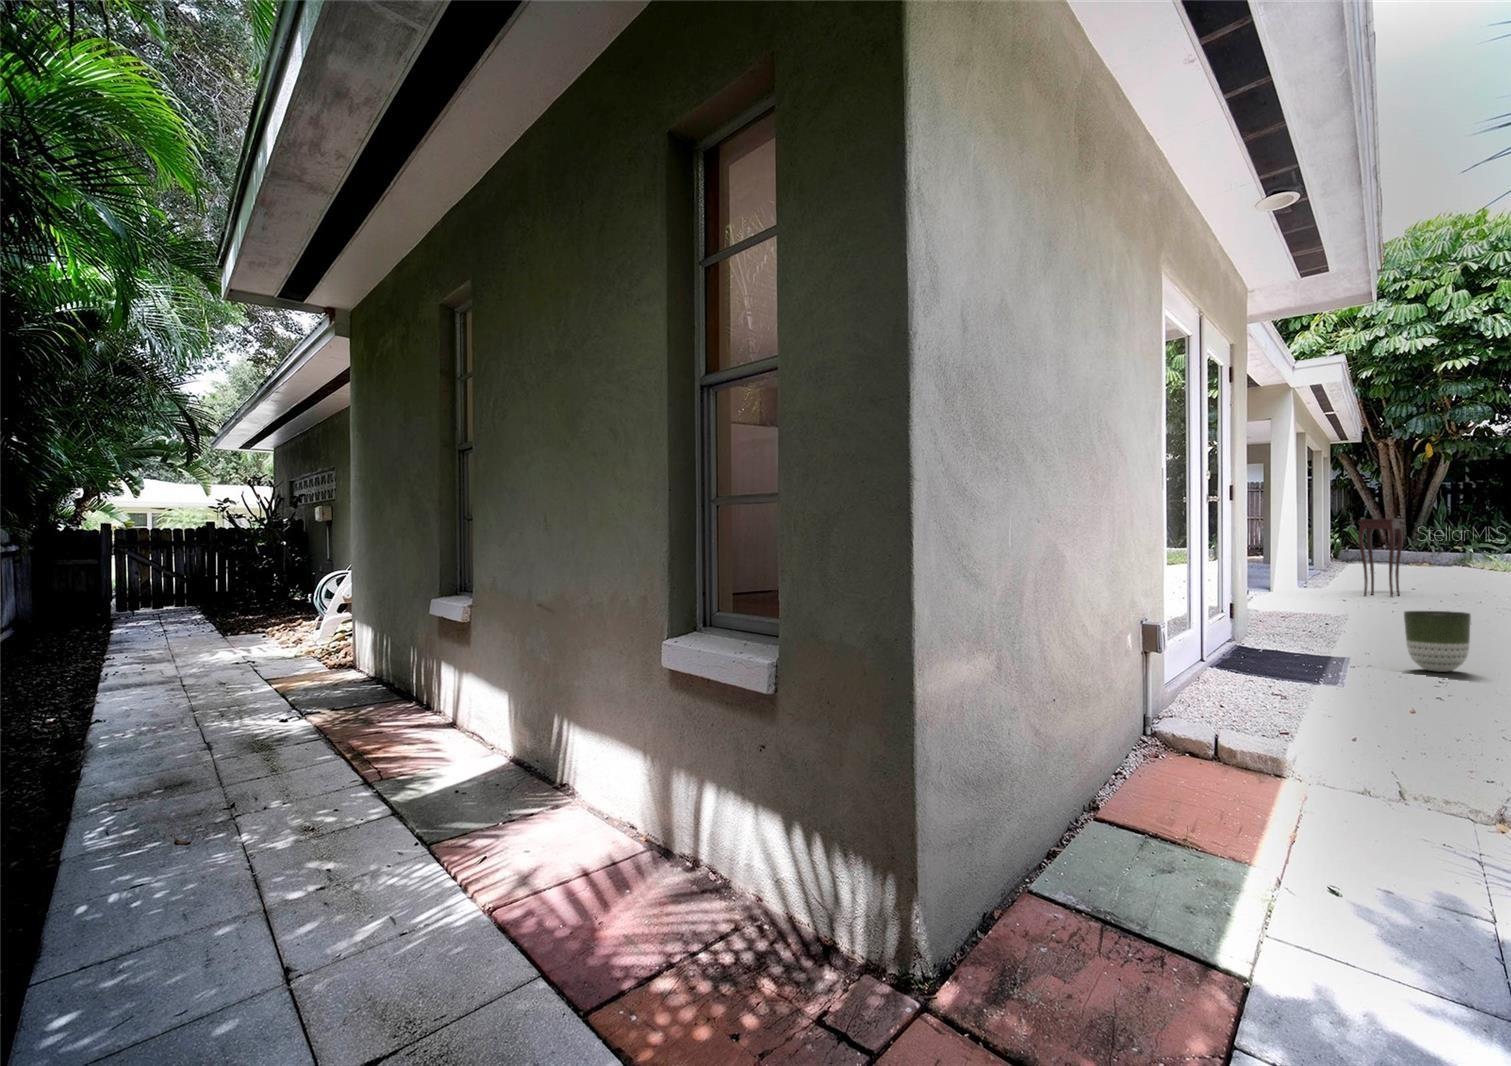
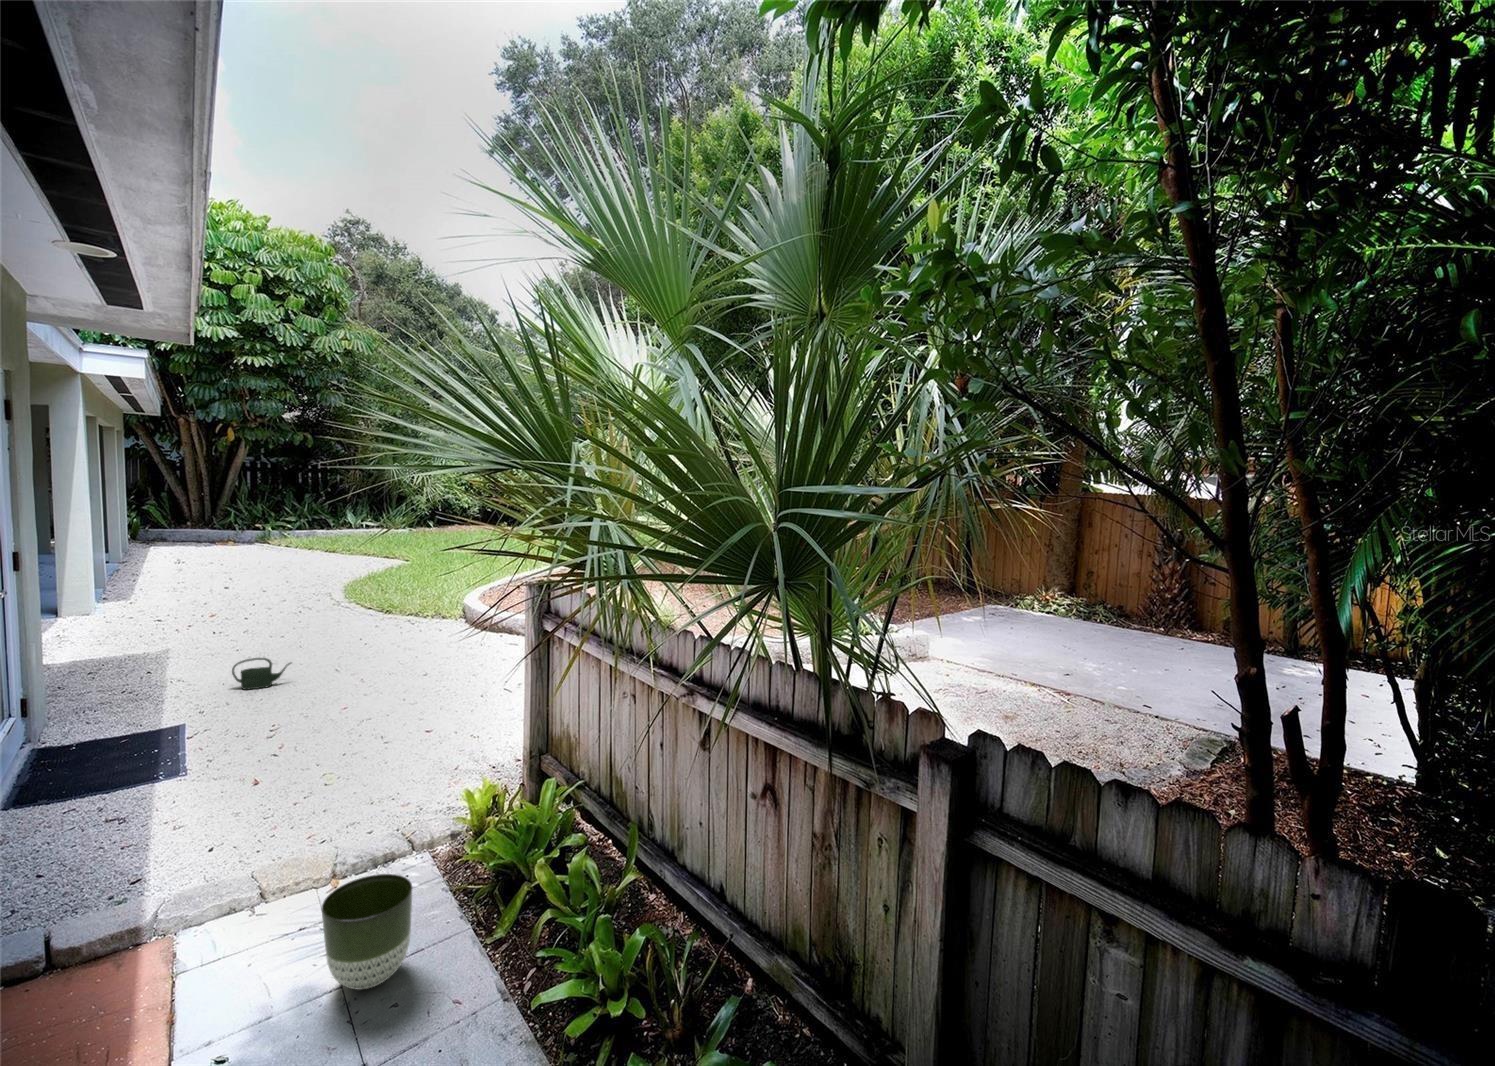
side table: present [1358,519,1403,597] -> none [178,551,230,642]
watering can: none [1392,585,1447,612] -> present [232,658,291,690]

